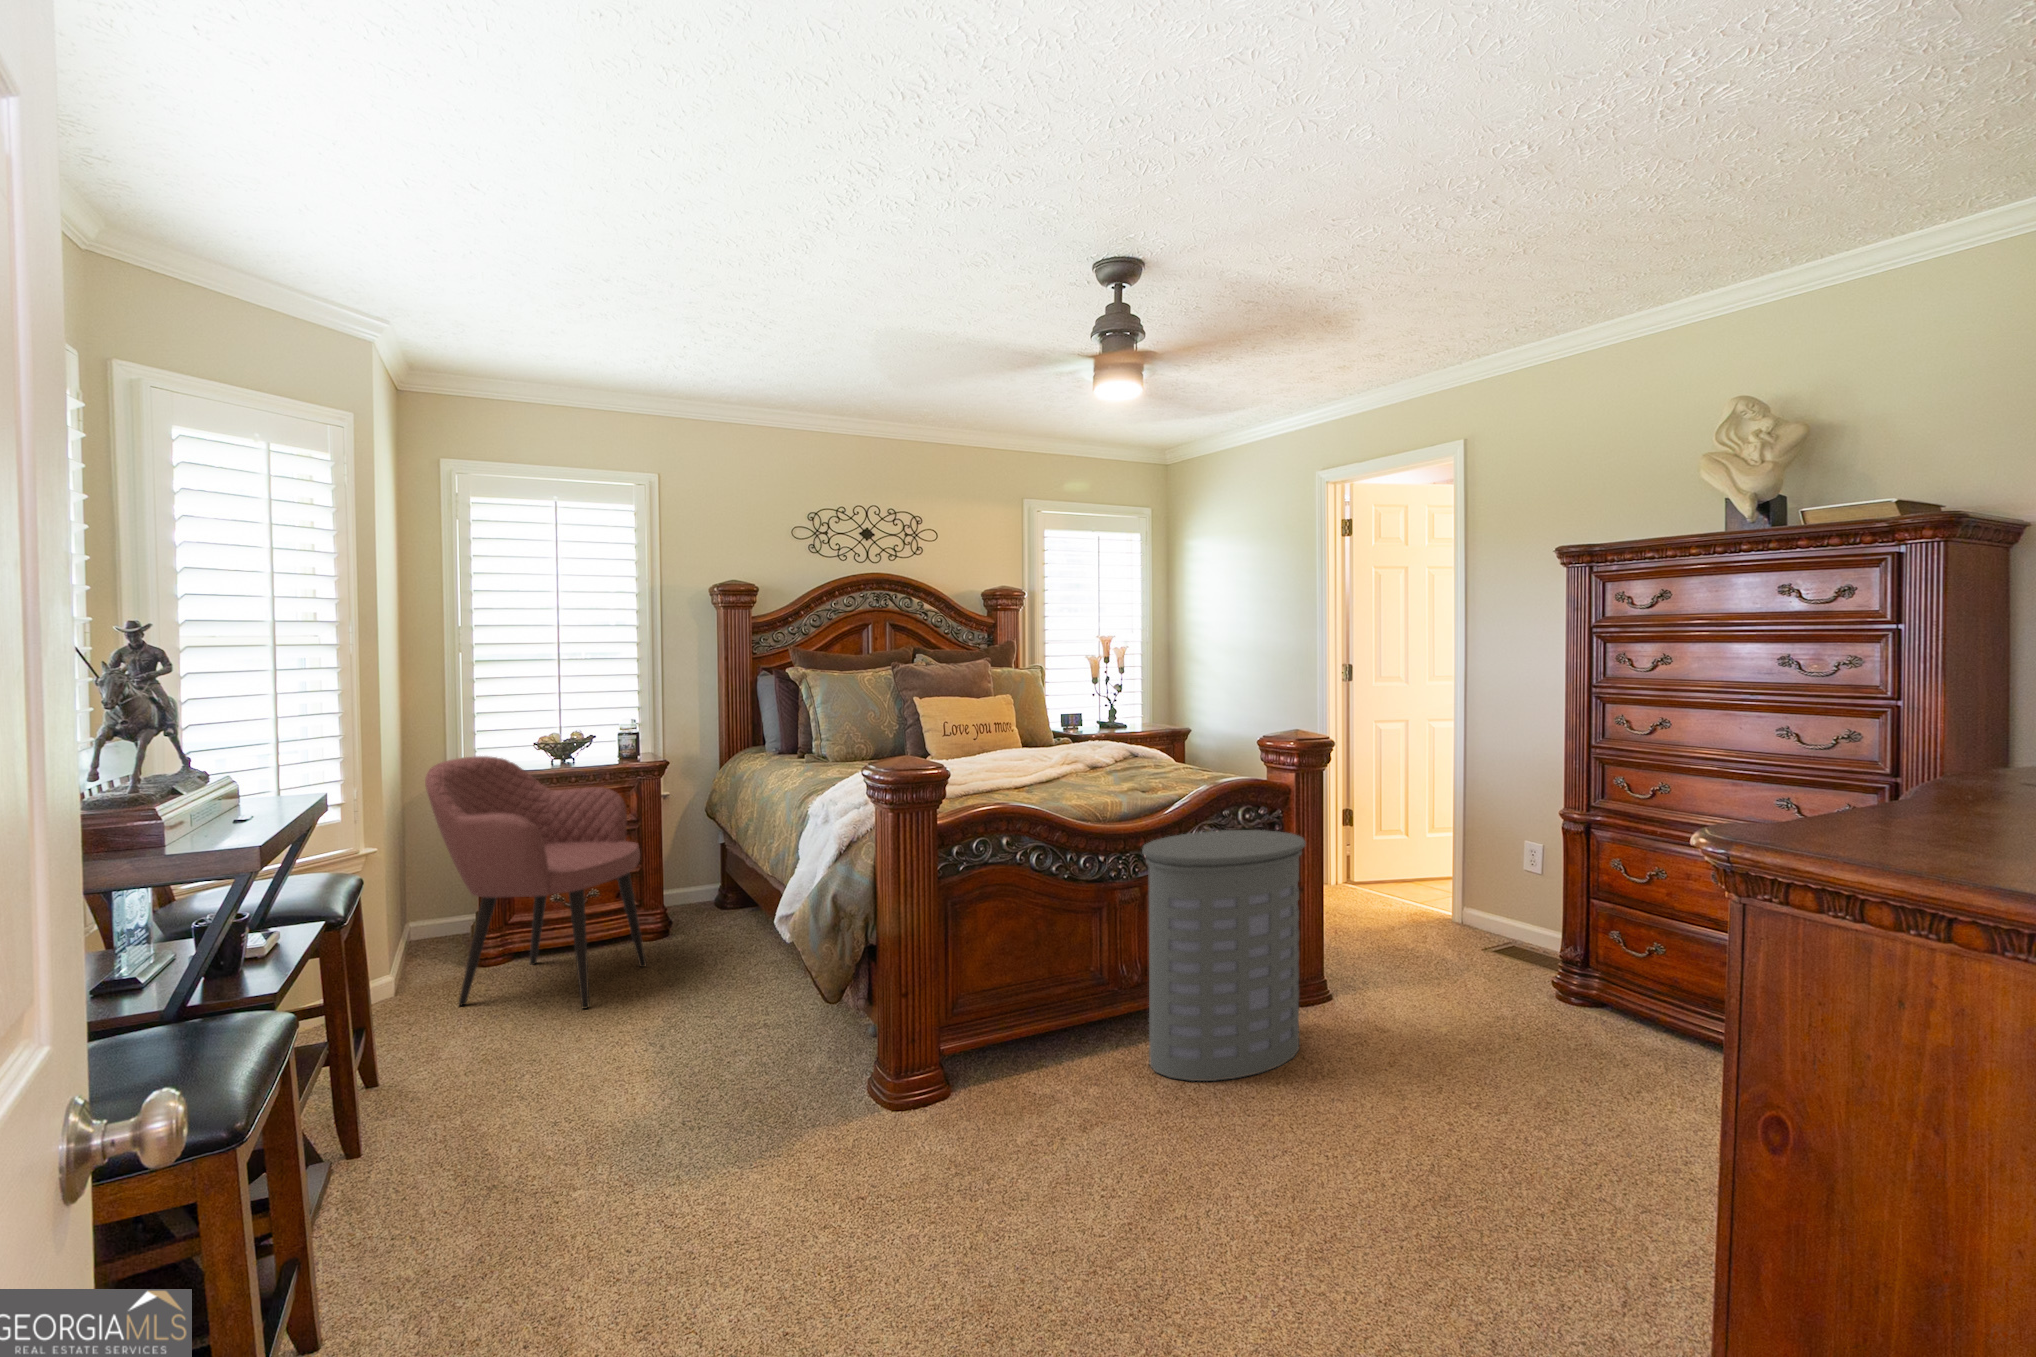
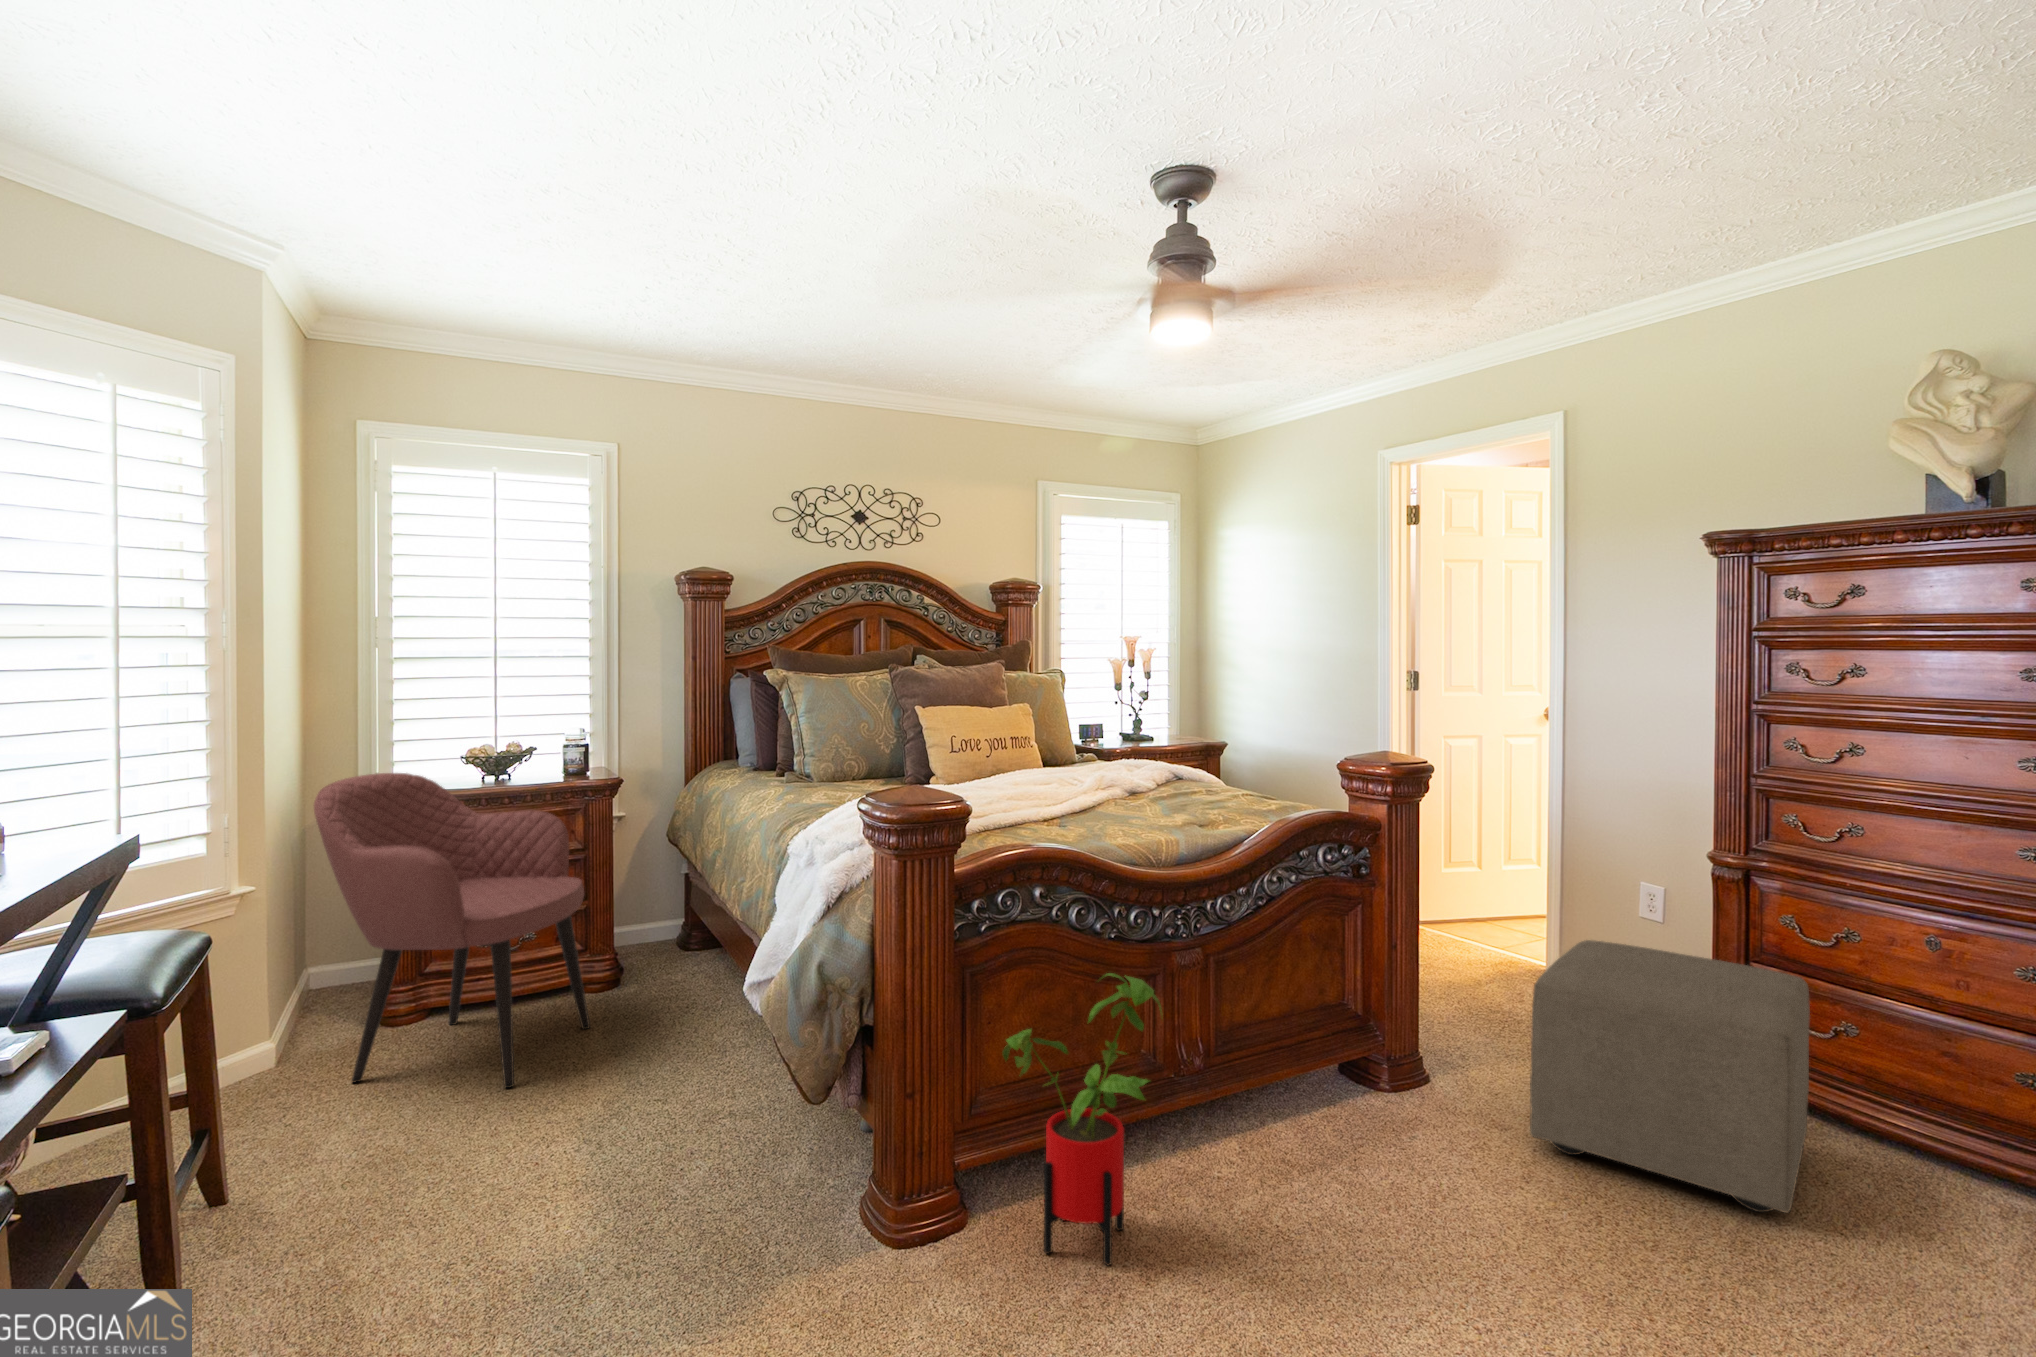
laundry hamper: present [1142,830,1306,1081] -> none [1213,876,1415,1203]
ottoman: none [1401,882,1626,1084] -> present [1530,940,1810,1213]
house plant: none [975,902,1099,1121] -> present [1002,973,1162,1265]

